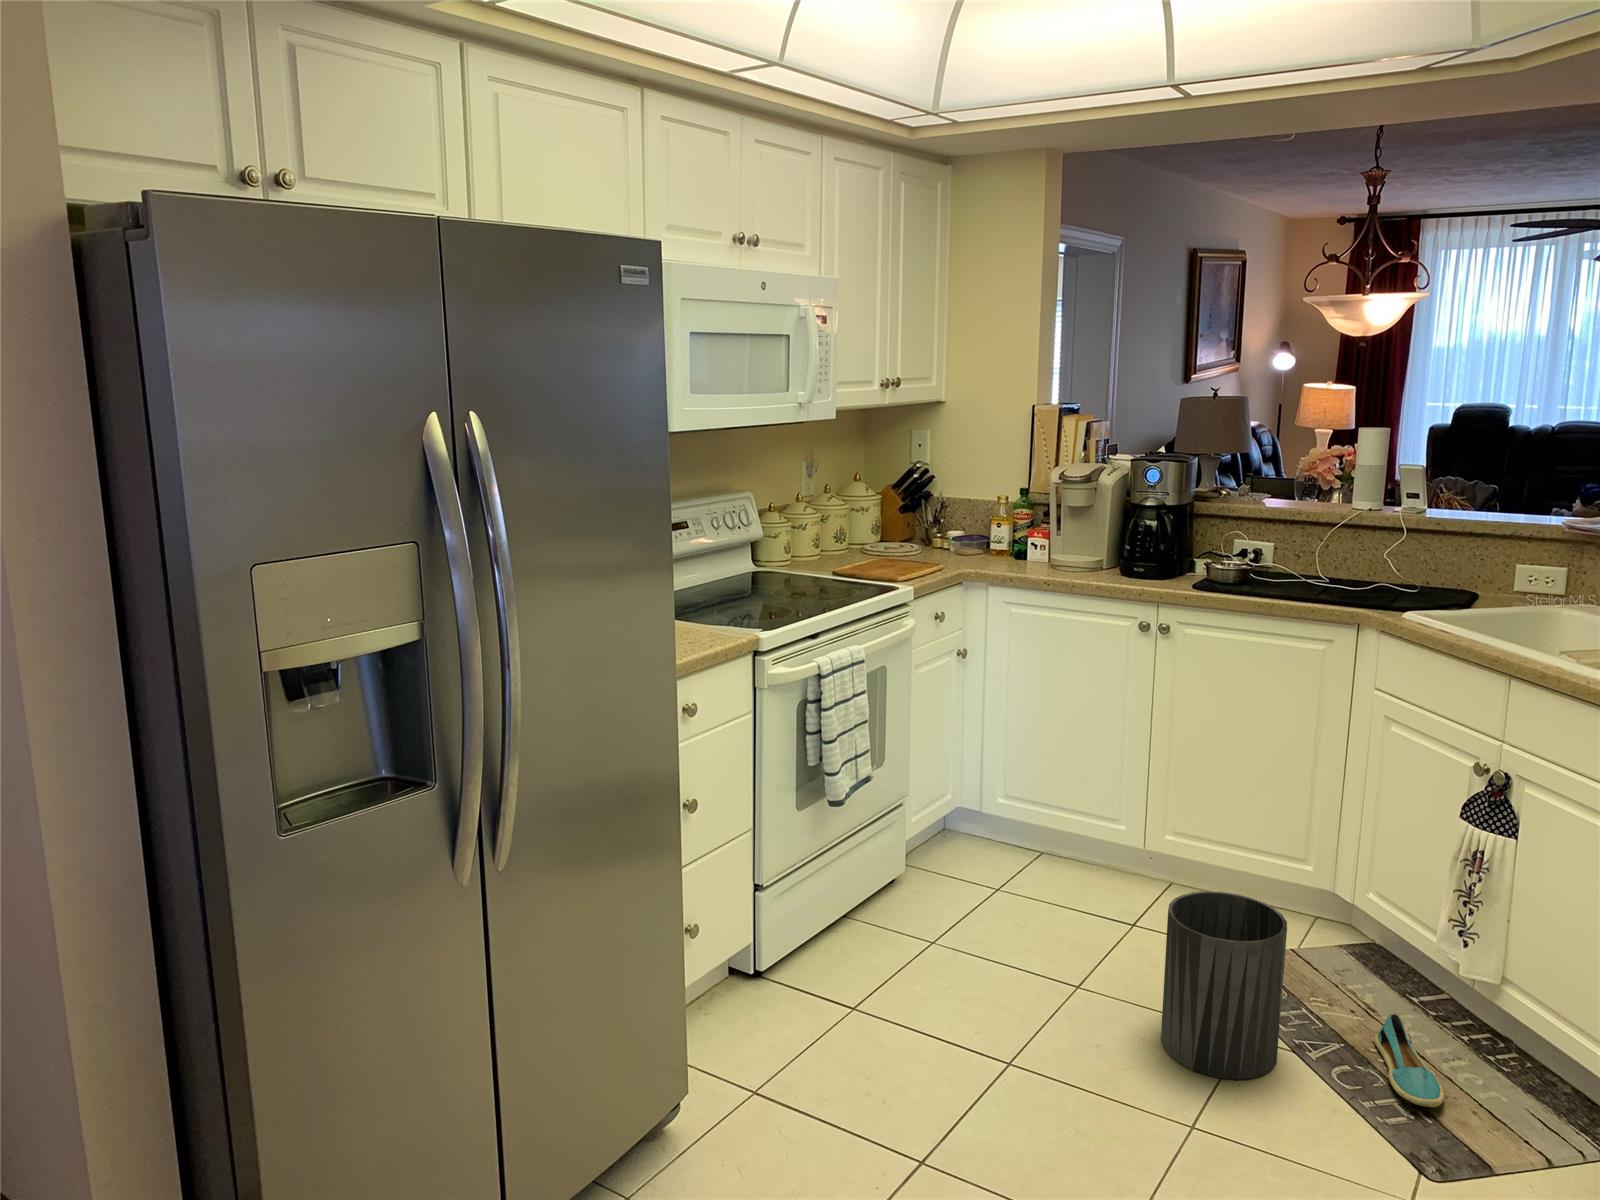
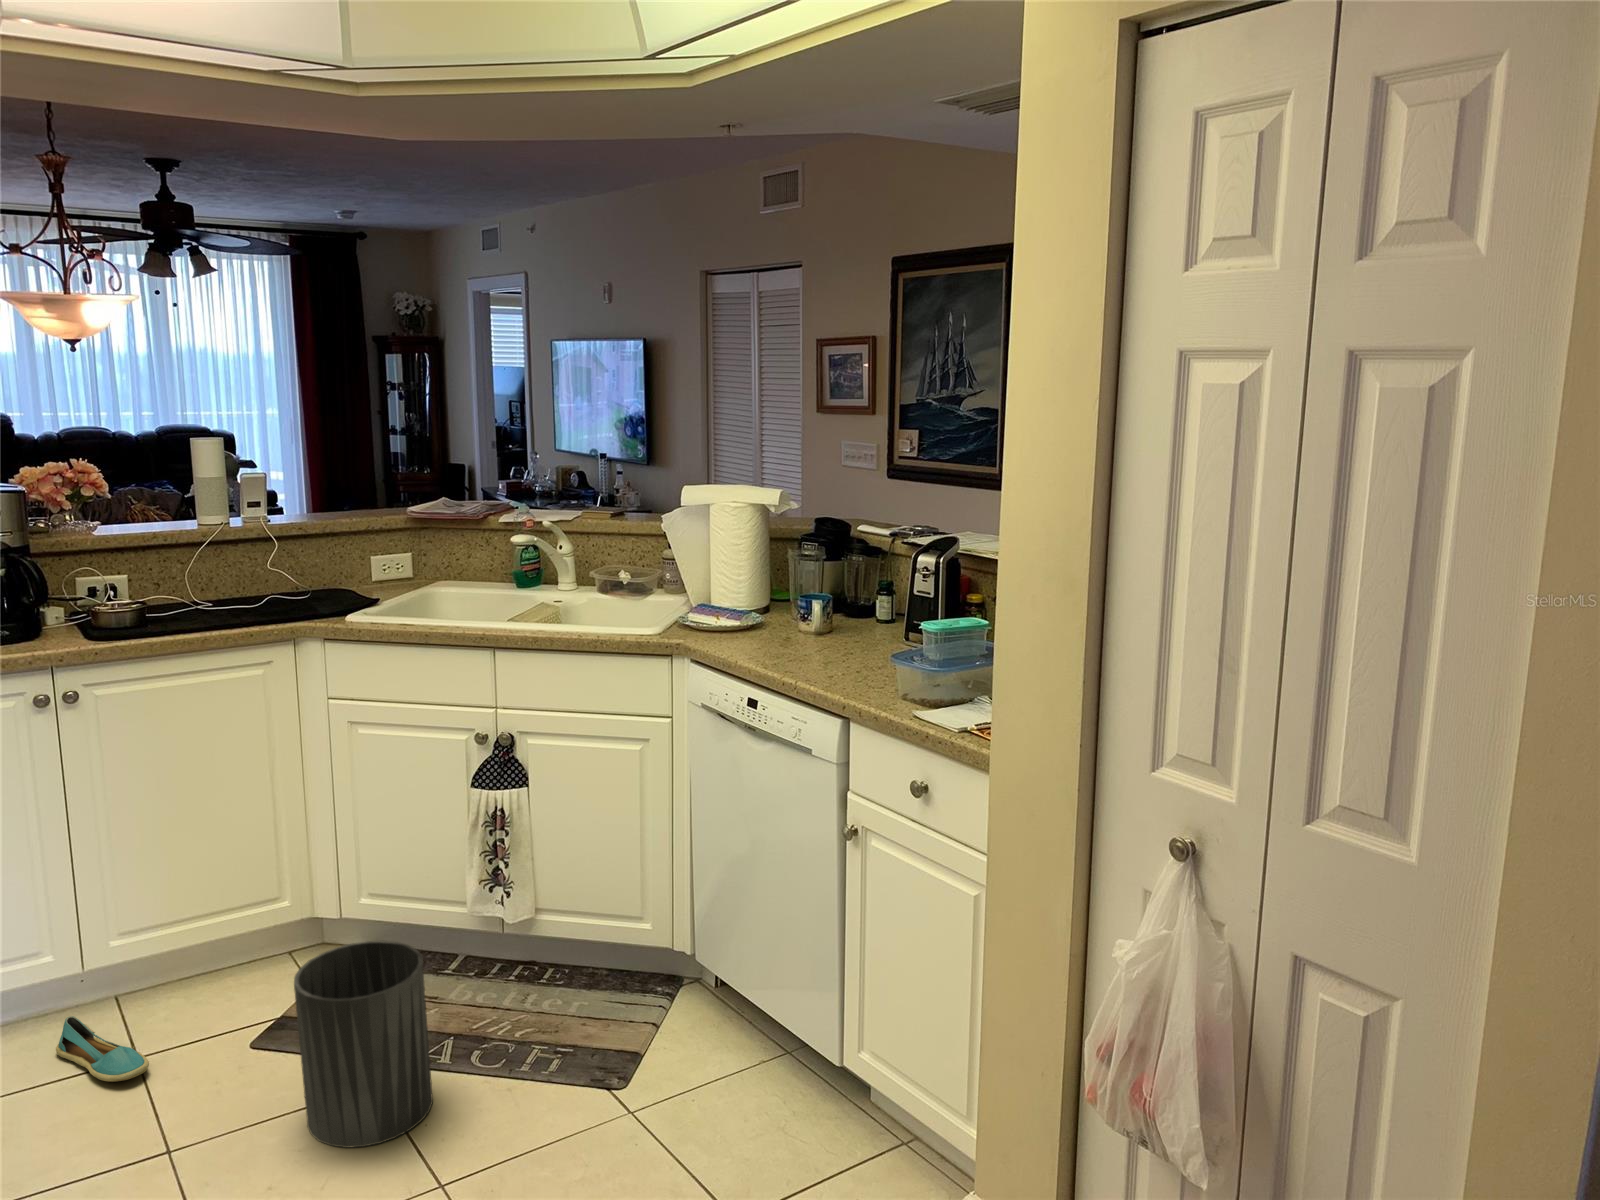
shoe: present [1374,1013,1444,1107] -> present [56,1016,149,1082]

